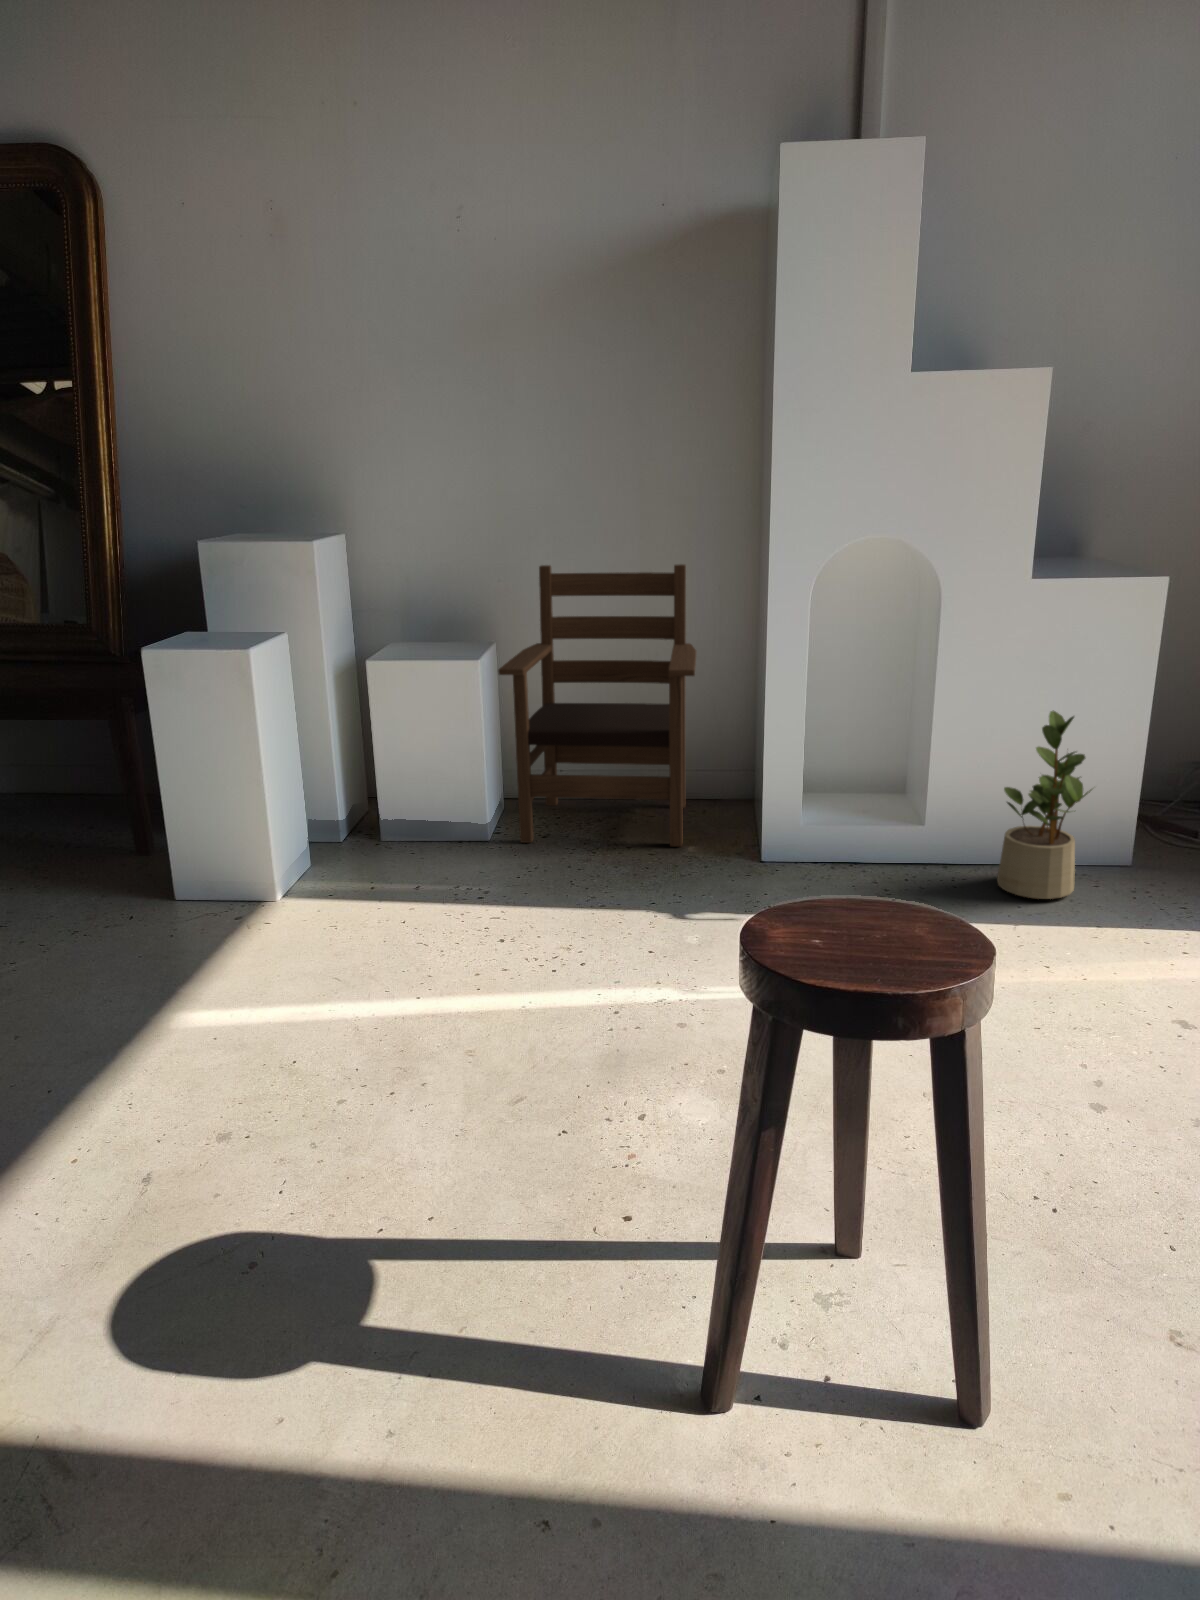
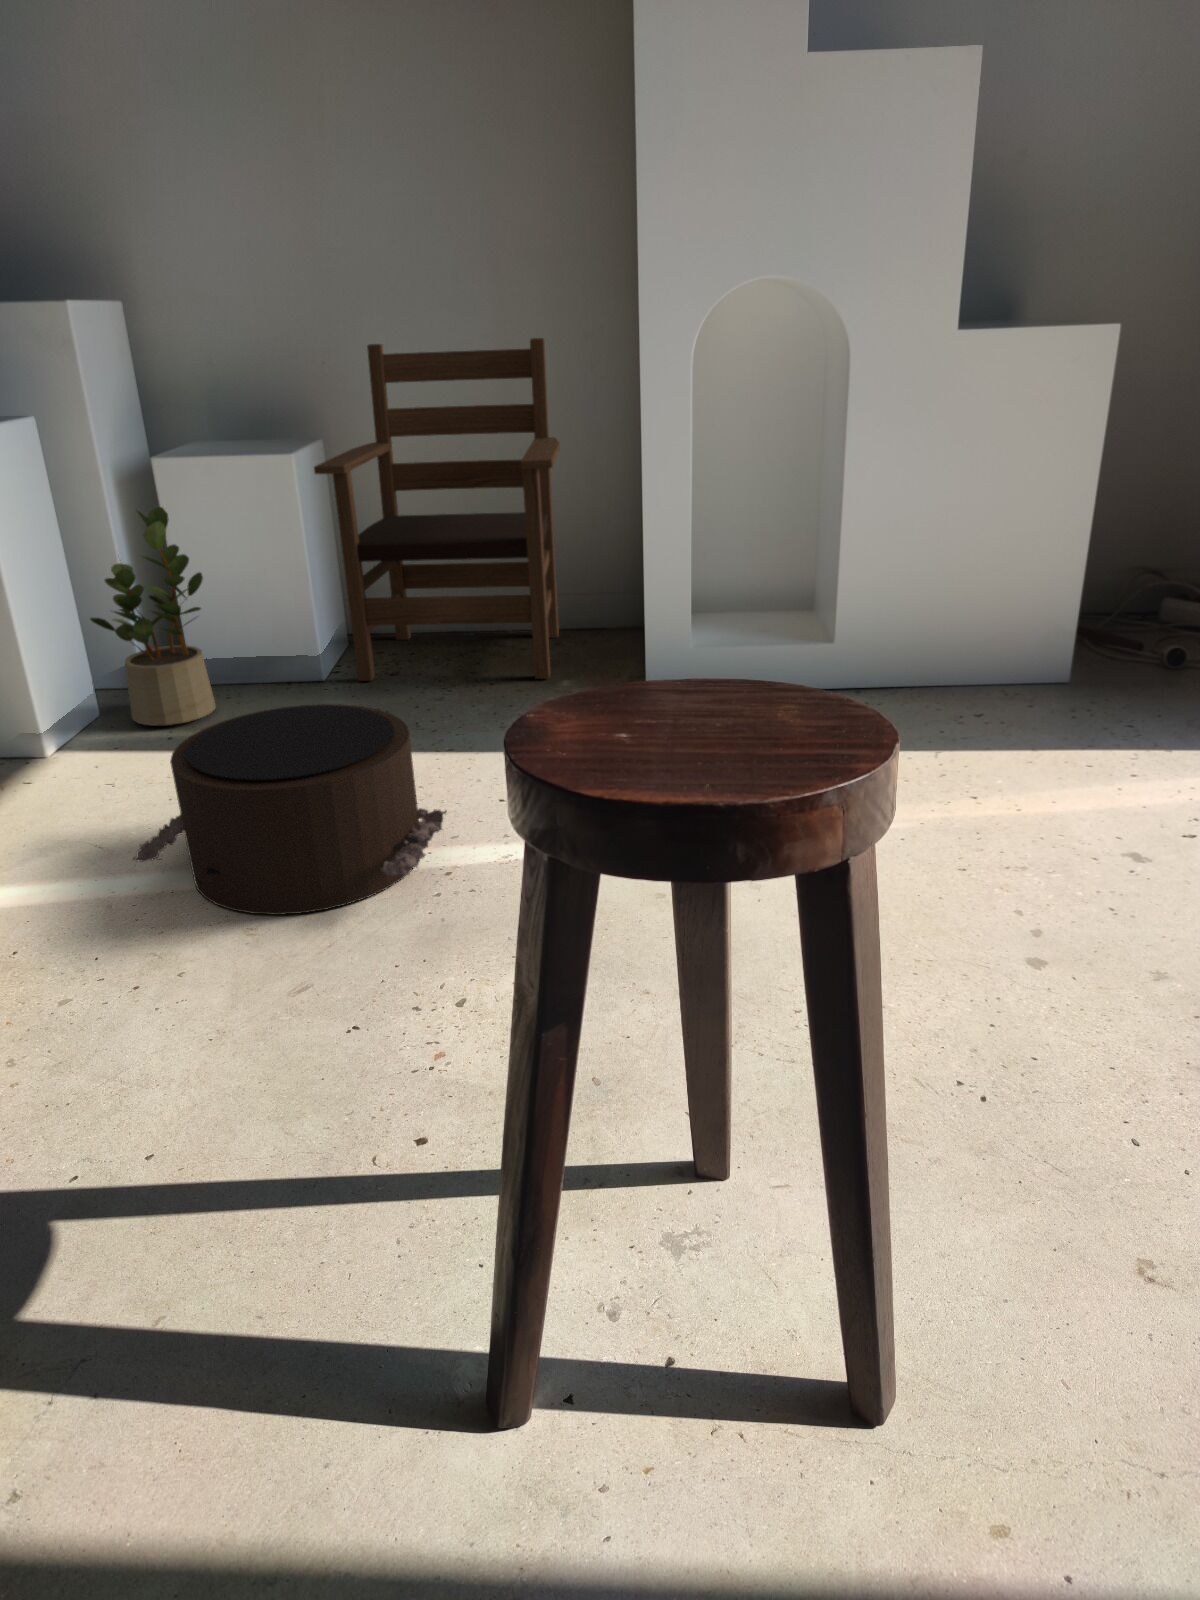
potted plant: present [997,710,1092,899] -> present [90,507,216,726]
pouf: none [374,871,617,1041] -> present [133,704,447,915]

